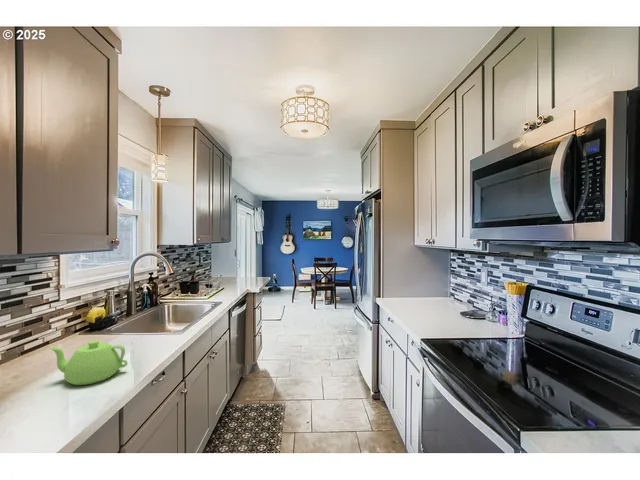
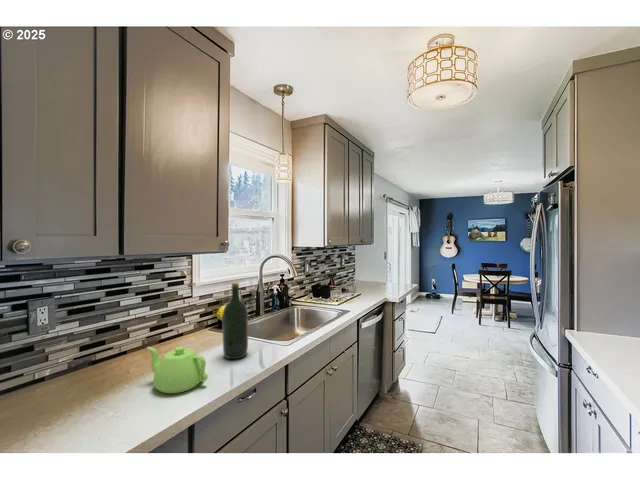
wine bottle: none [122,279,150,350] -> present [222,283,248,359]

